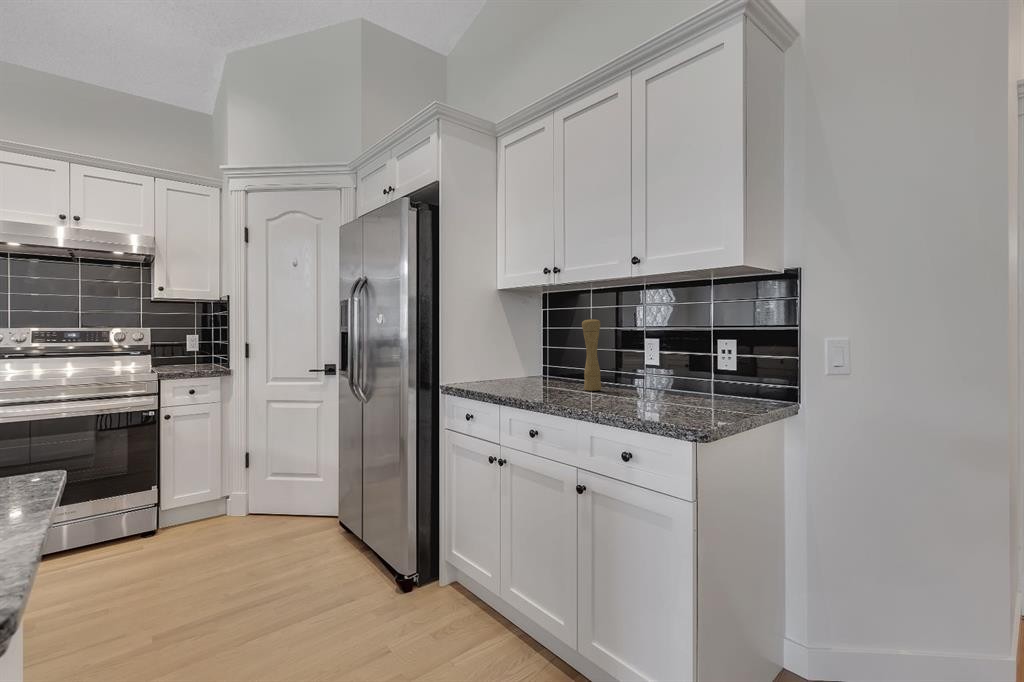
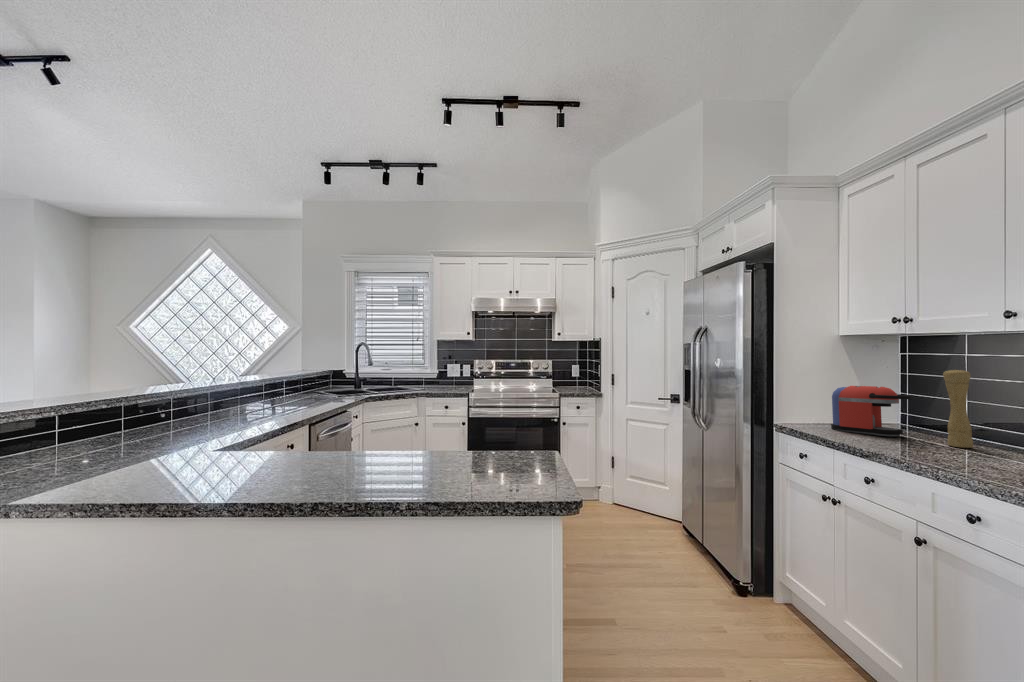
coffee maker: none [493,339,558,387] -> present [831,386,912,436]

